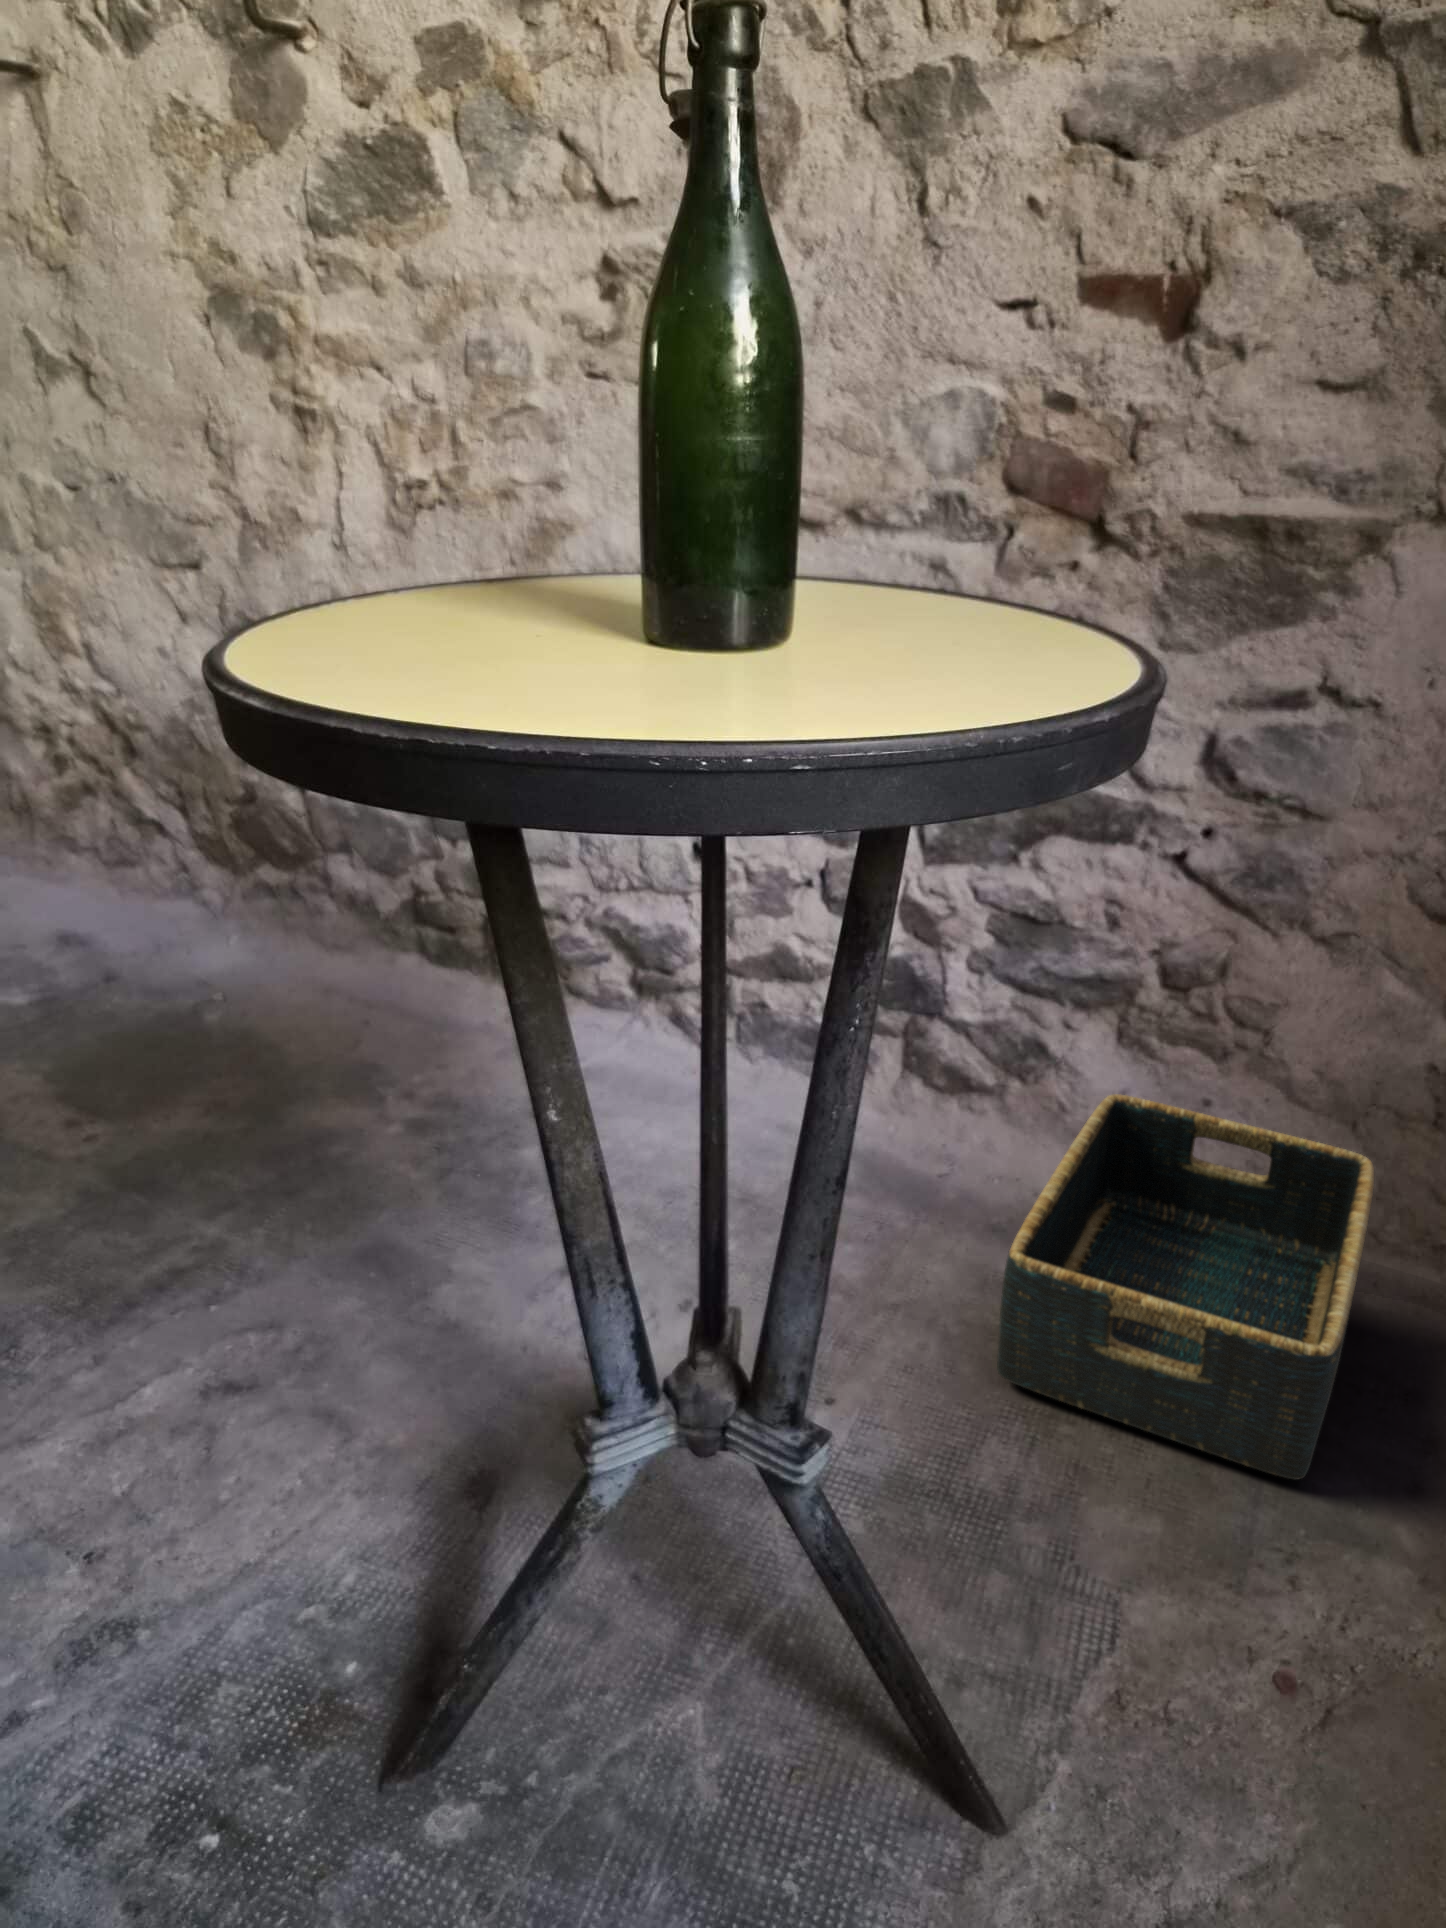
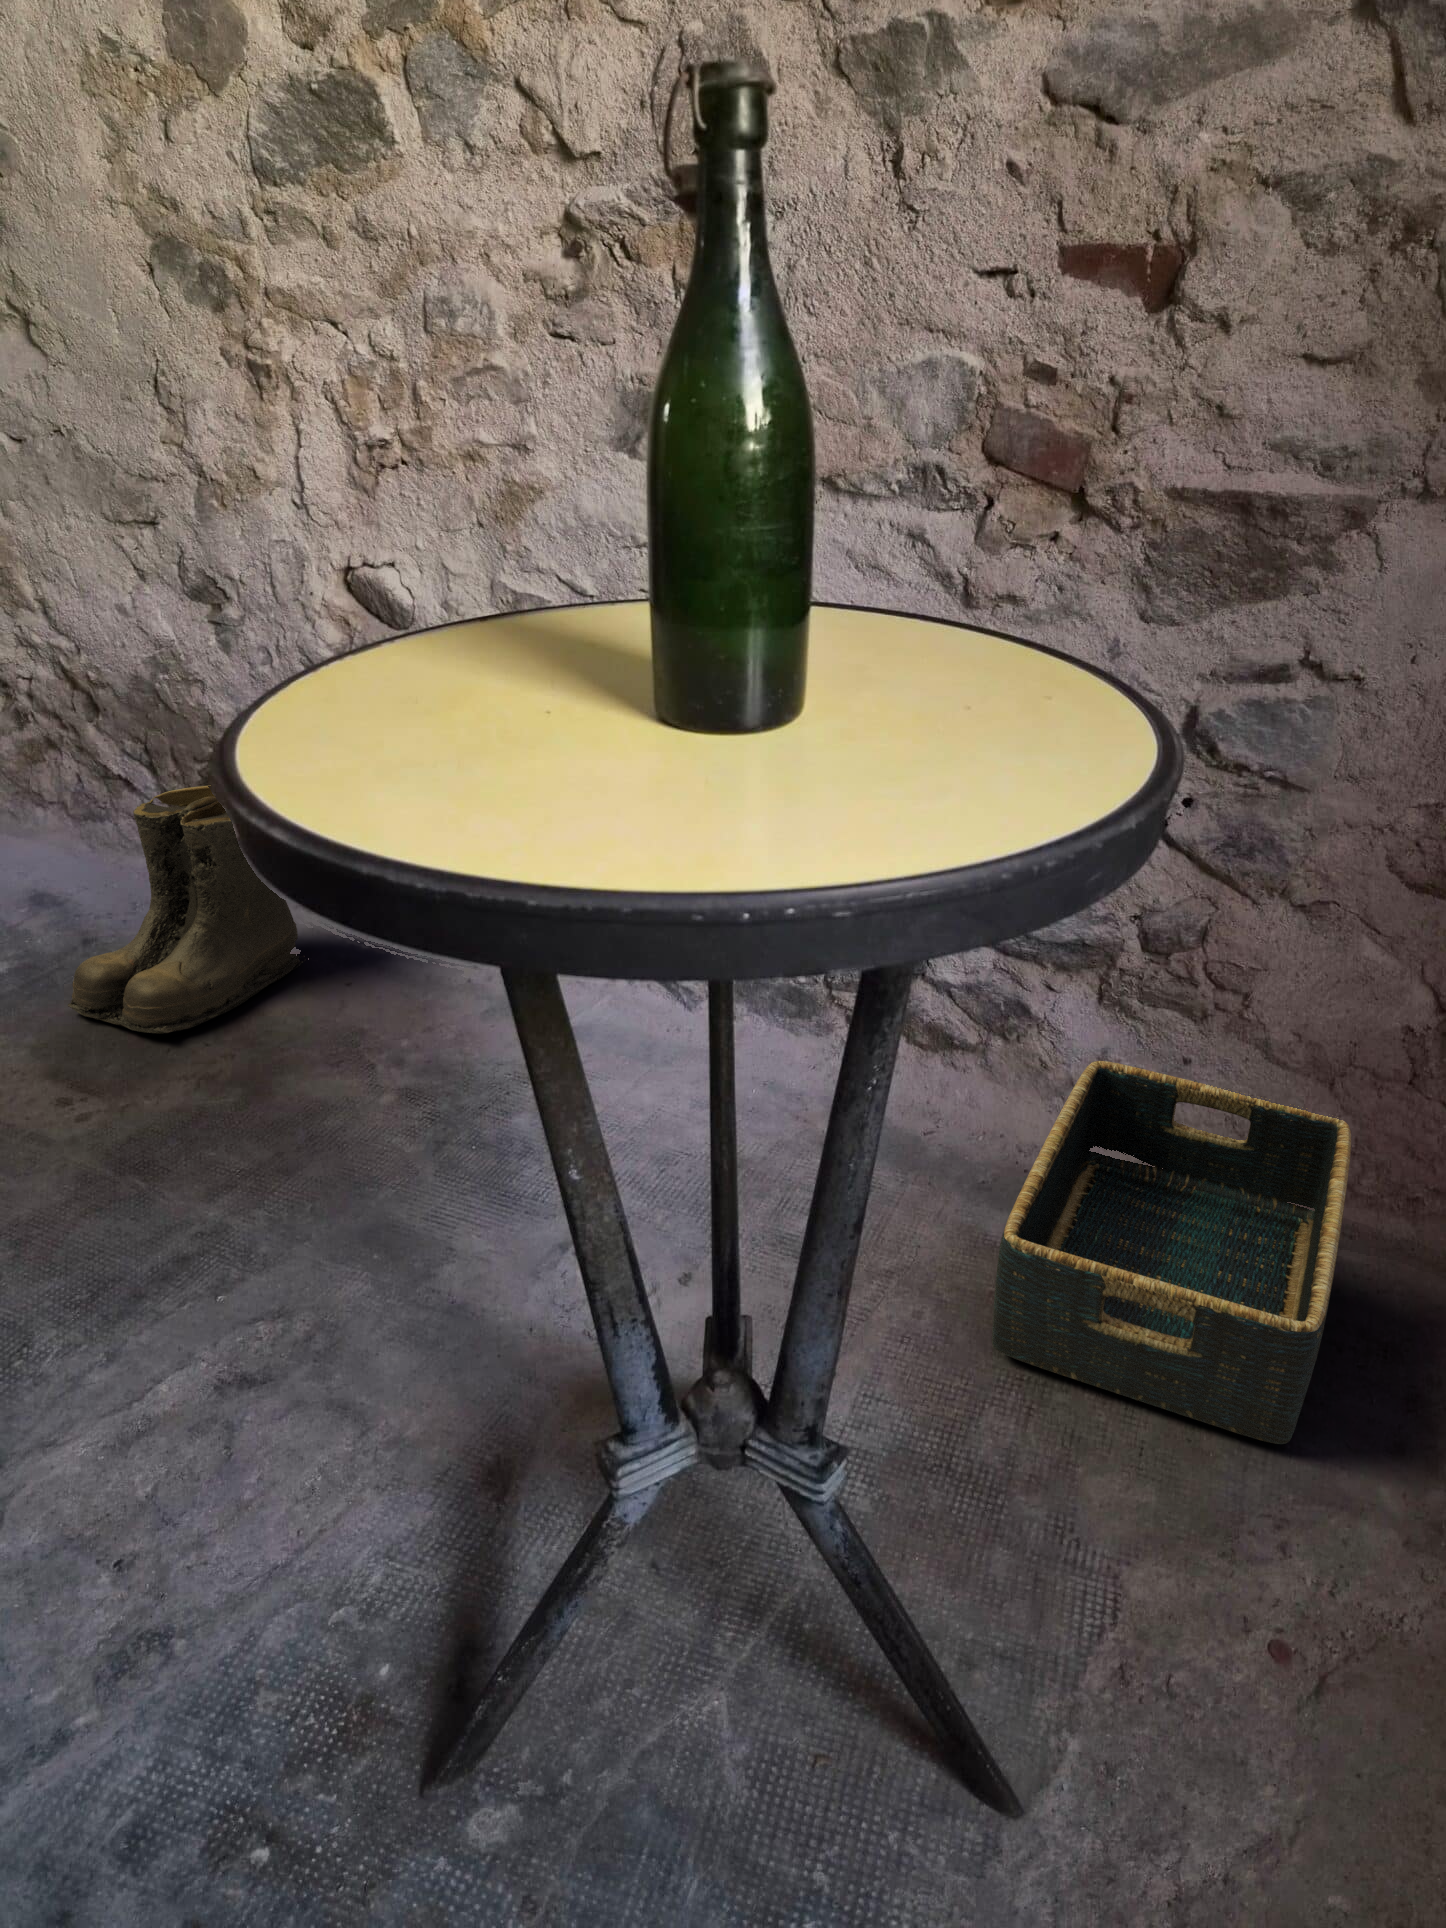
boots: none [90,814,330,1052] -> present [68,786,305,1034]

